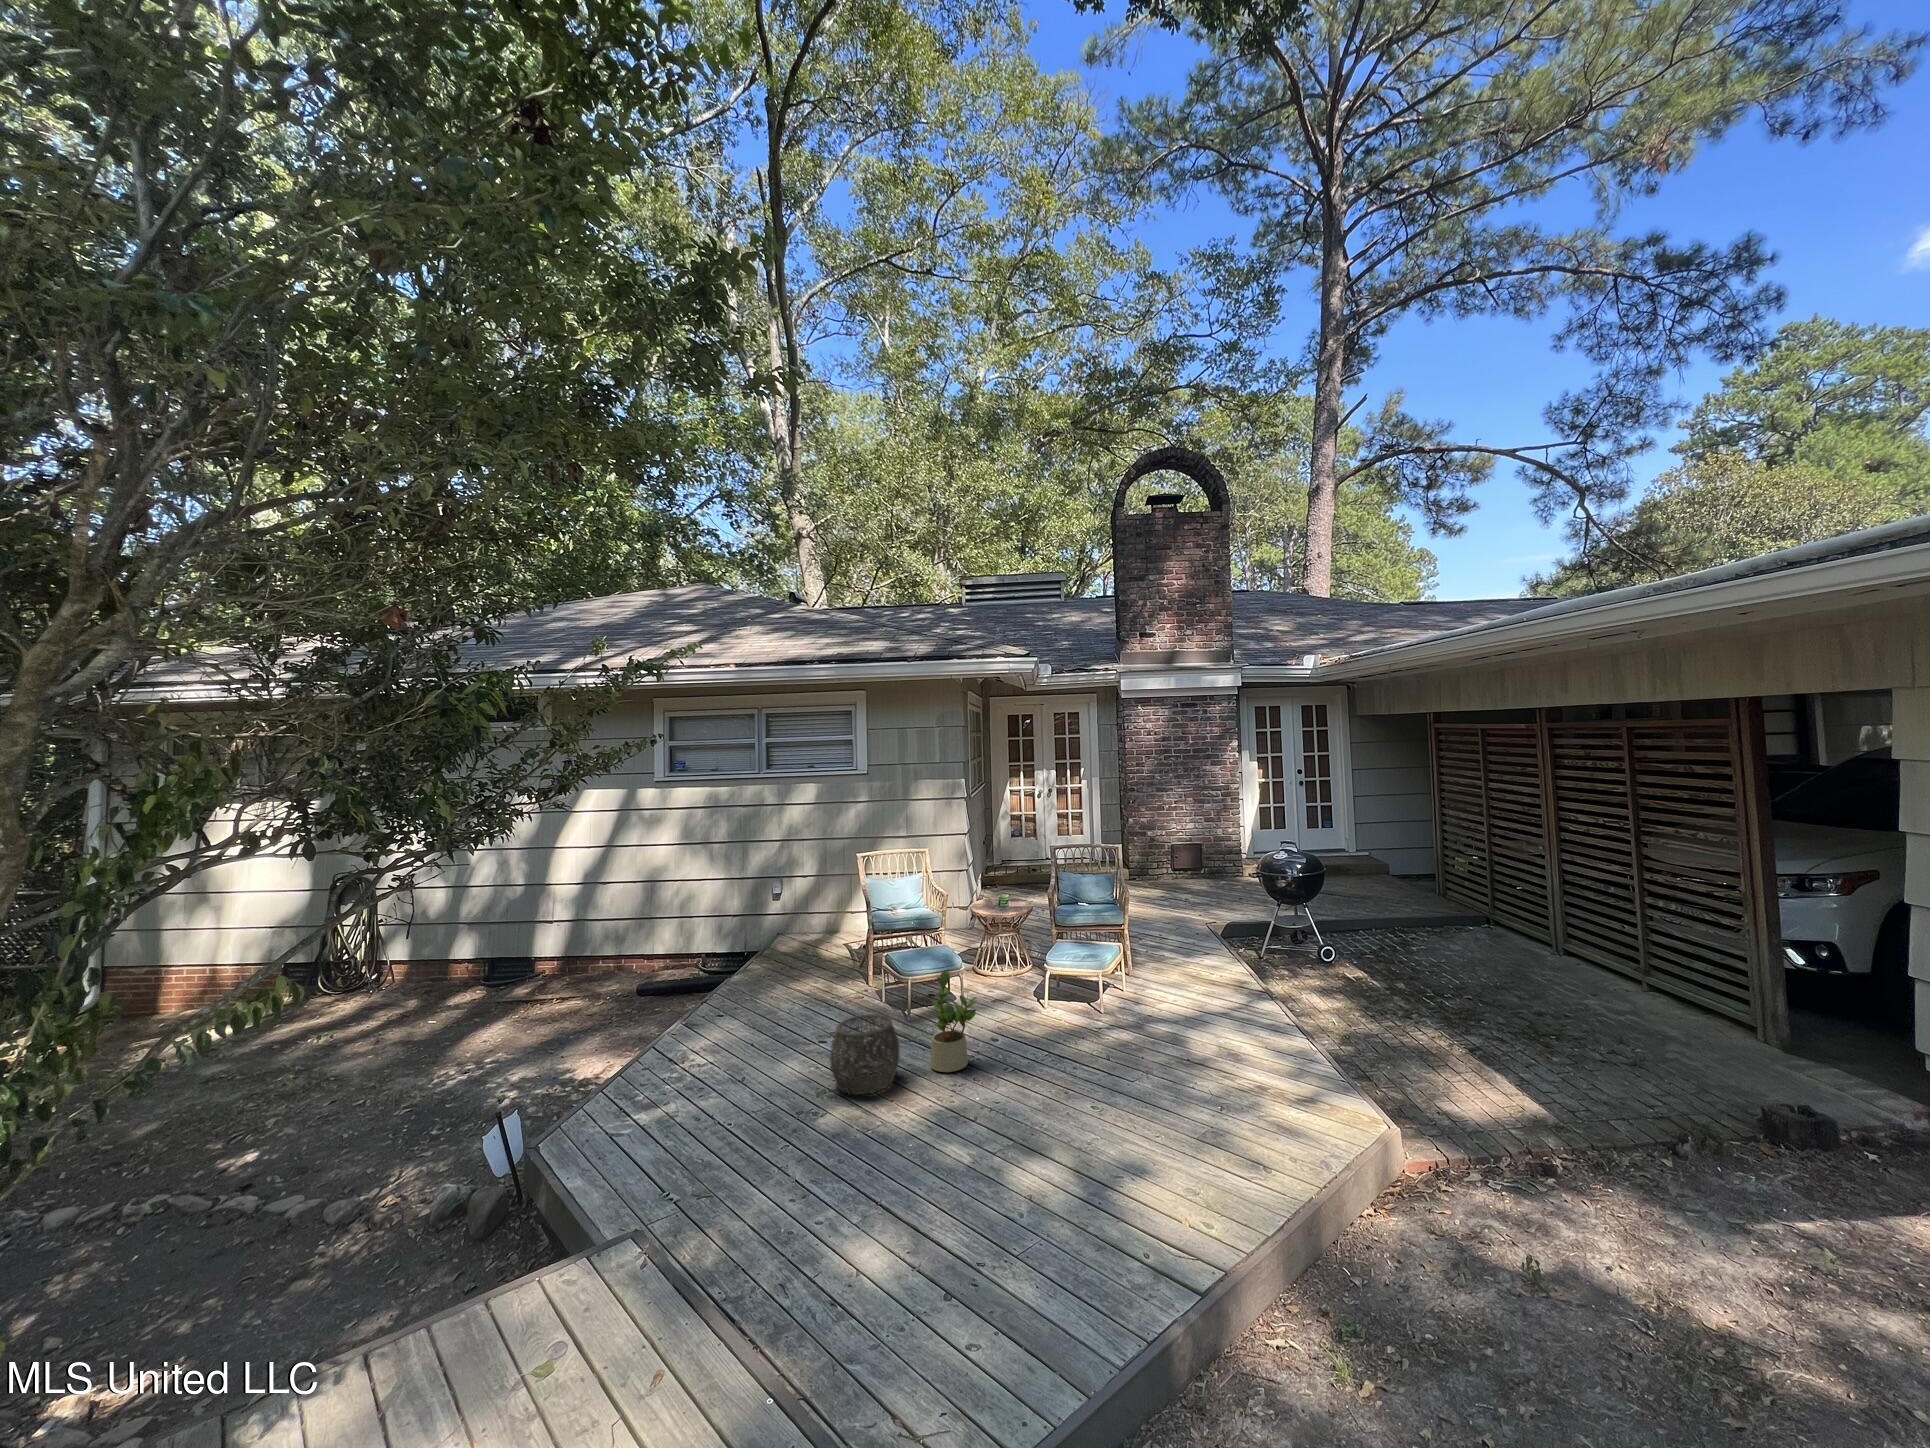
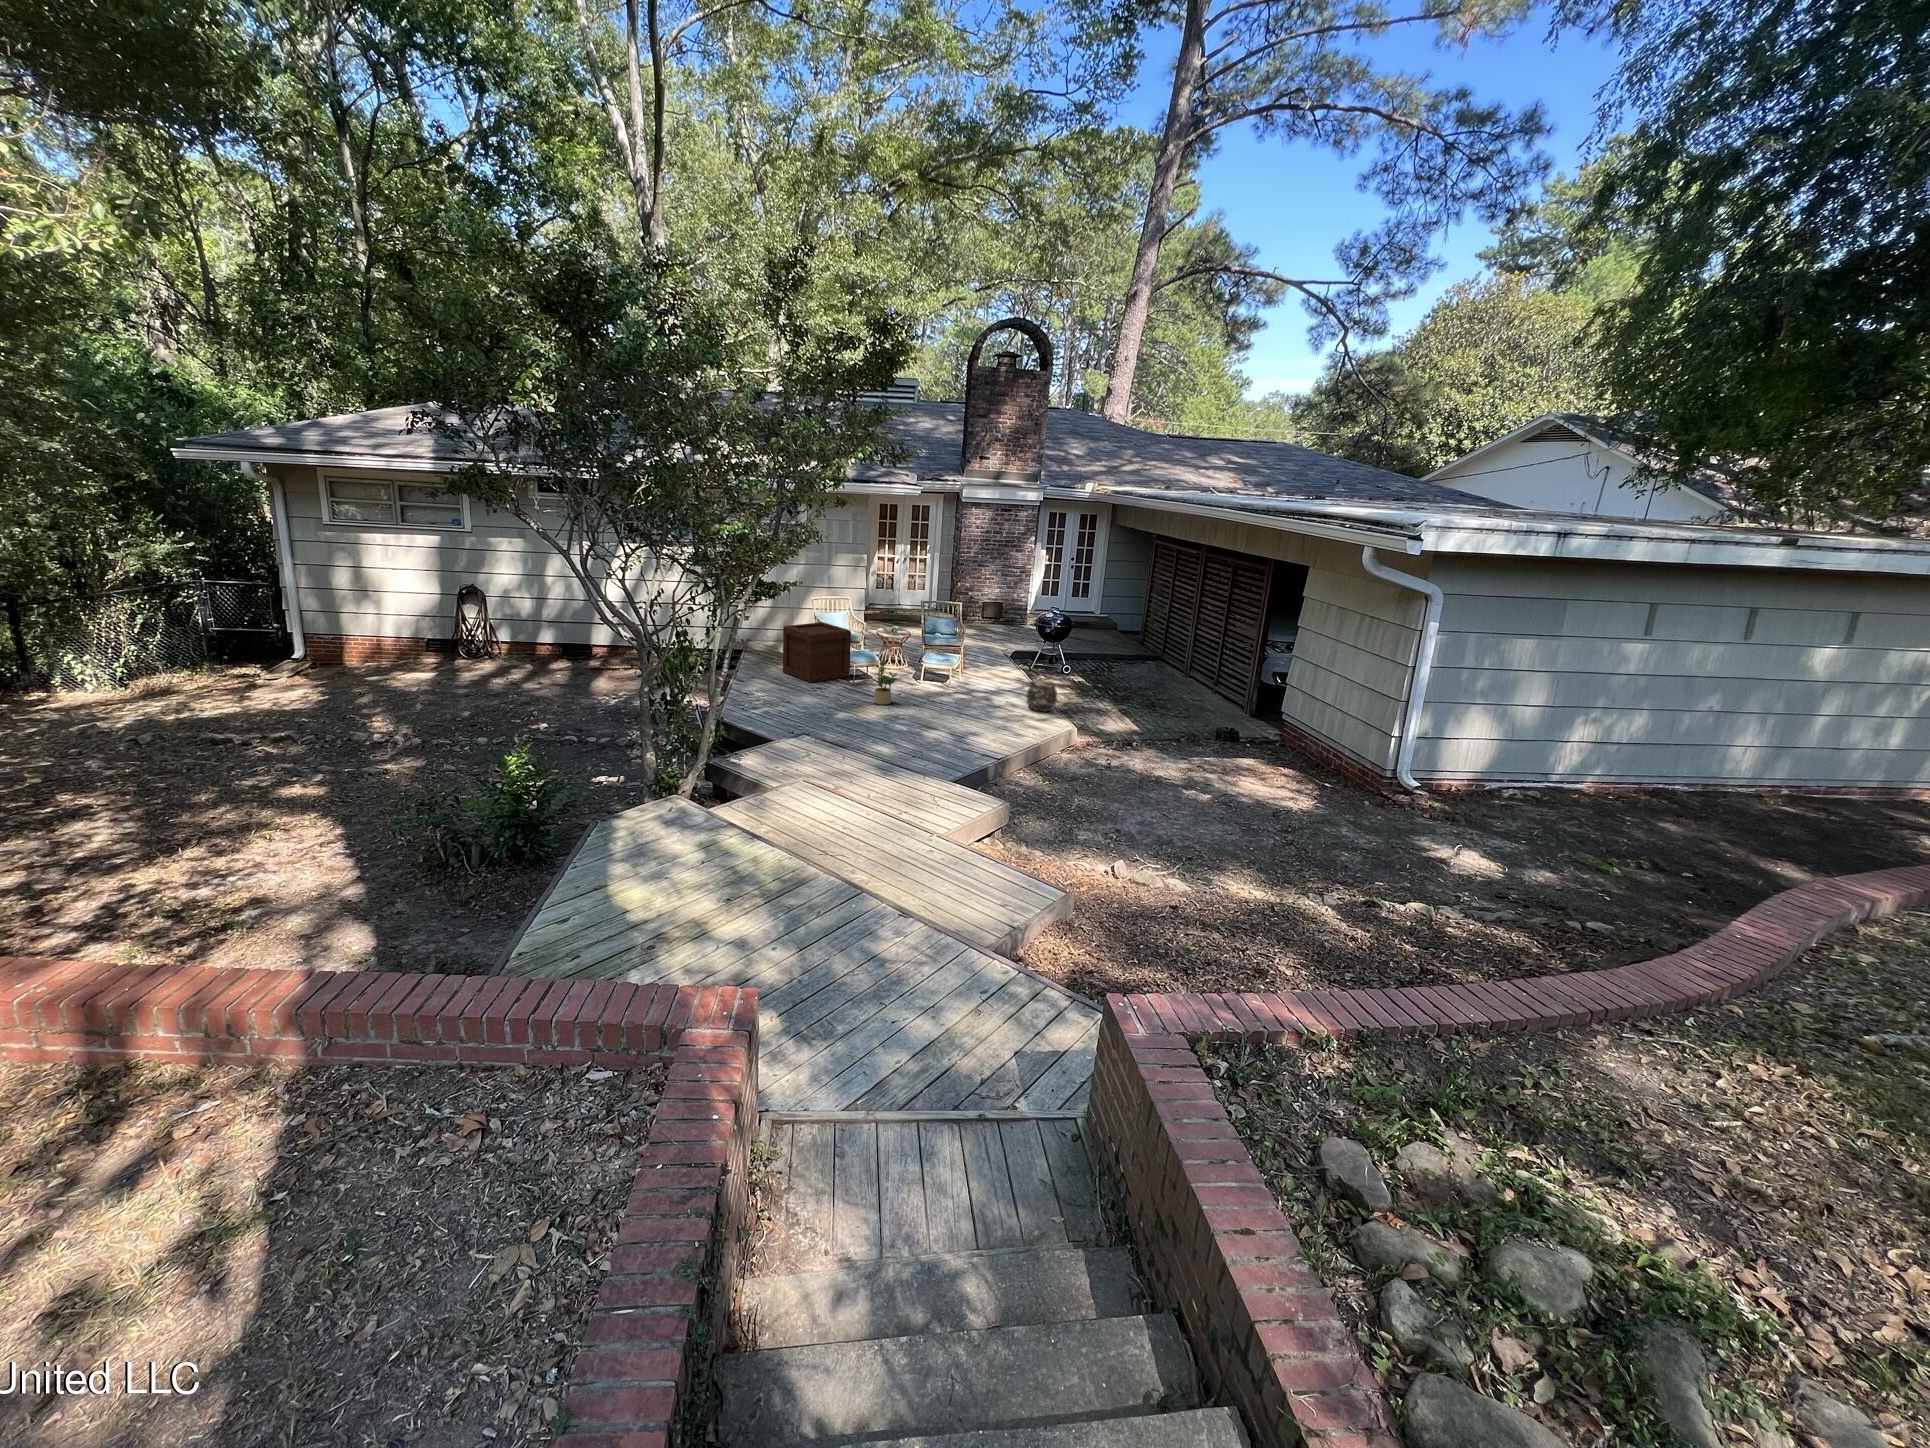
wooden crate: none [803,896,920,1017] -> present [783,622,851,683]
woven basket: present [830,1014,900,1095] -> present [1026,681,1057,712]

